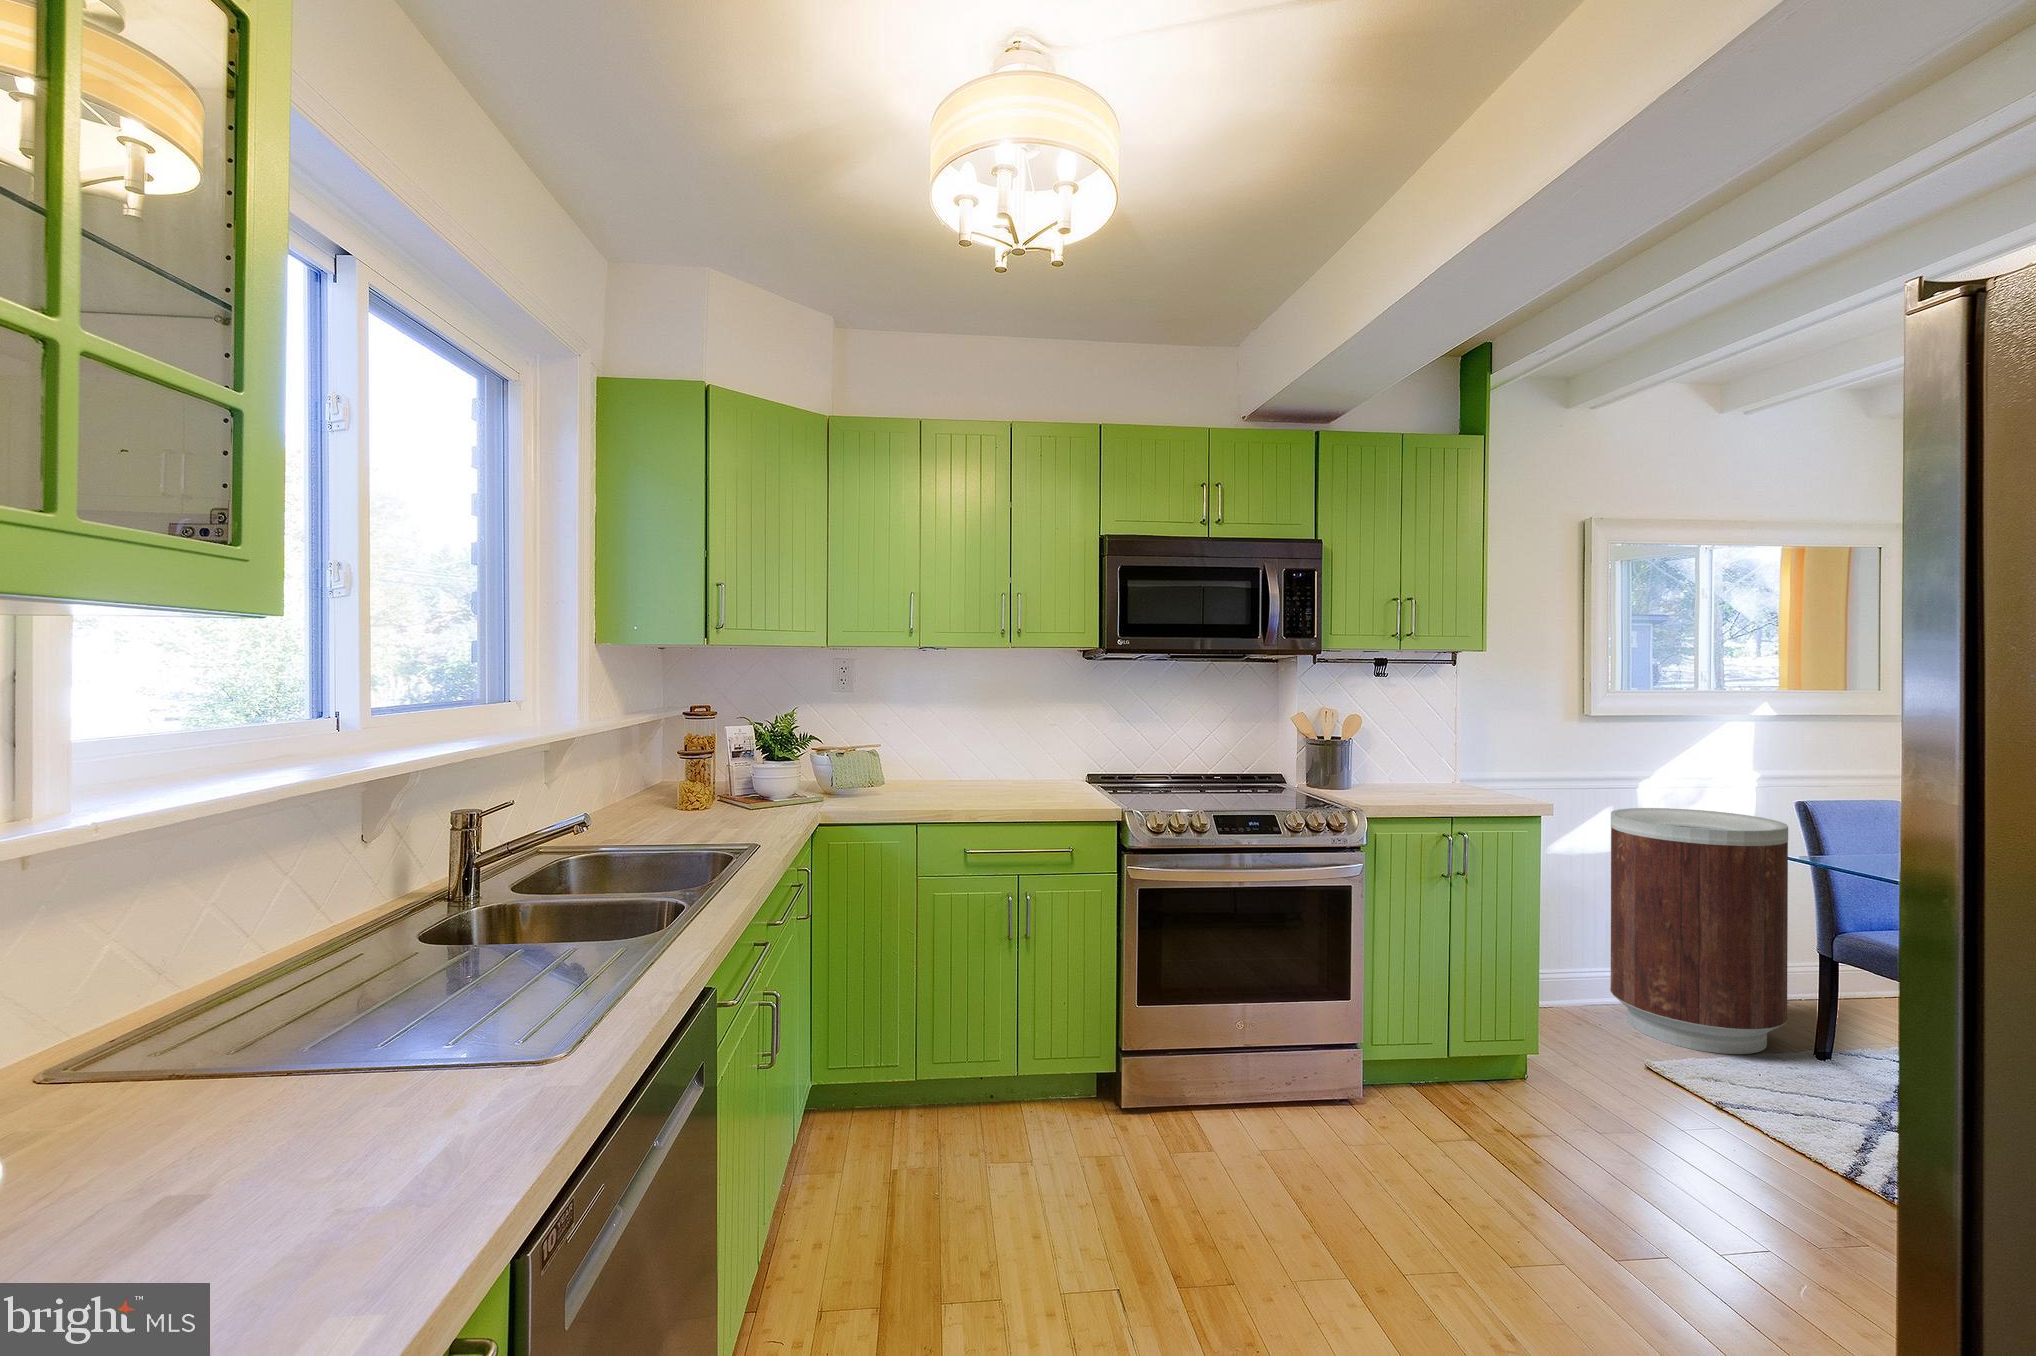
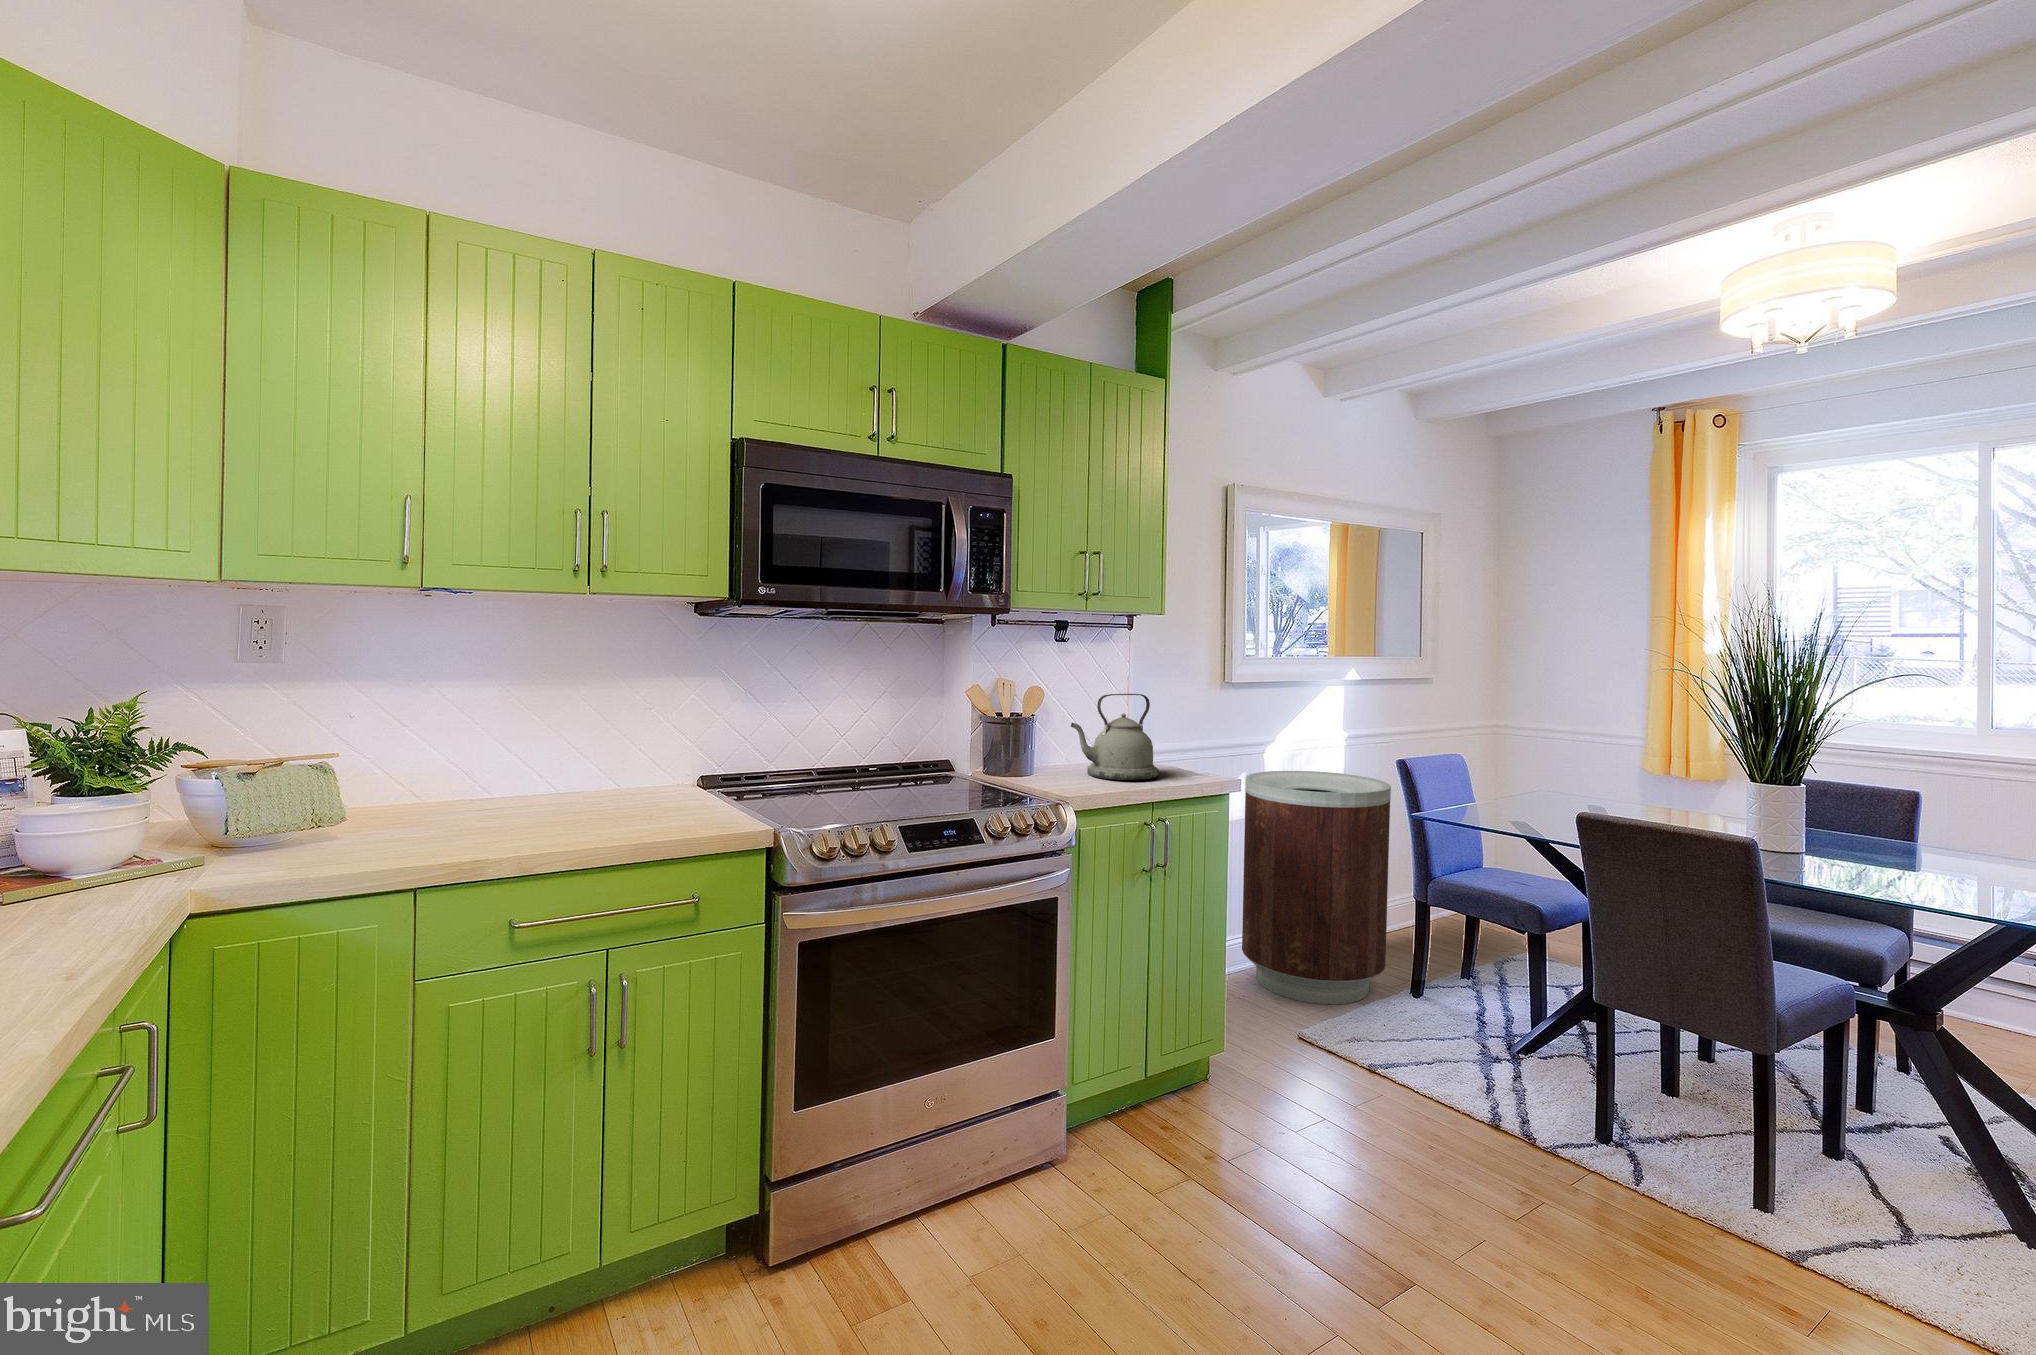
kettle: none [1383,722,1472,798] -> present [1071,694,1159,780]

